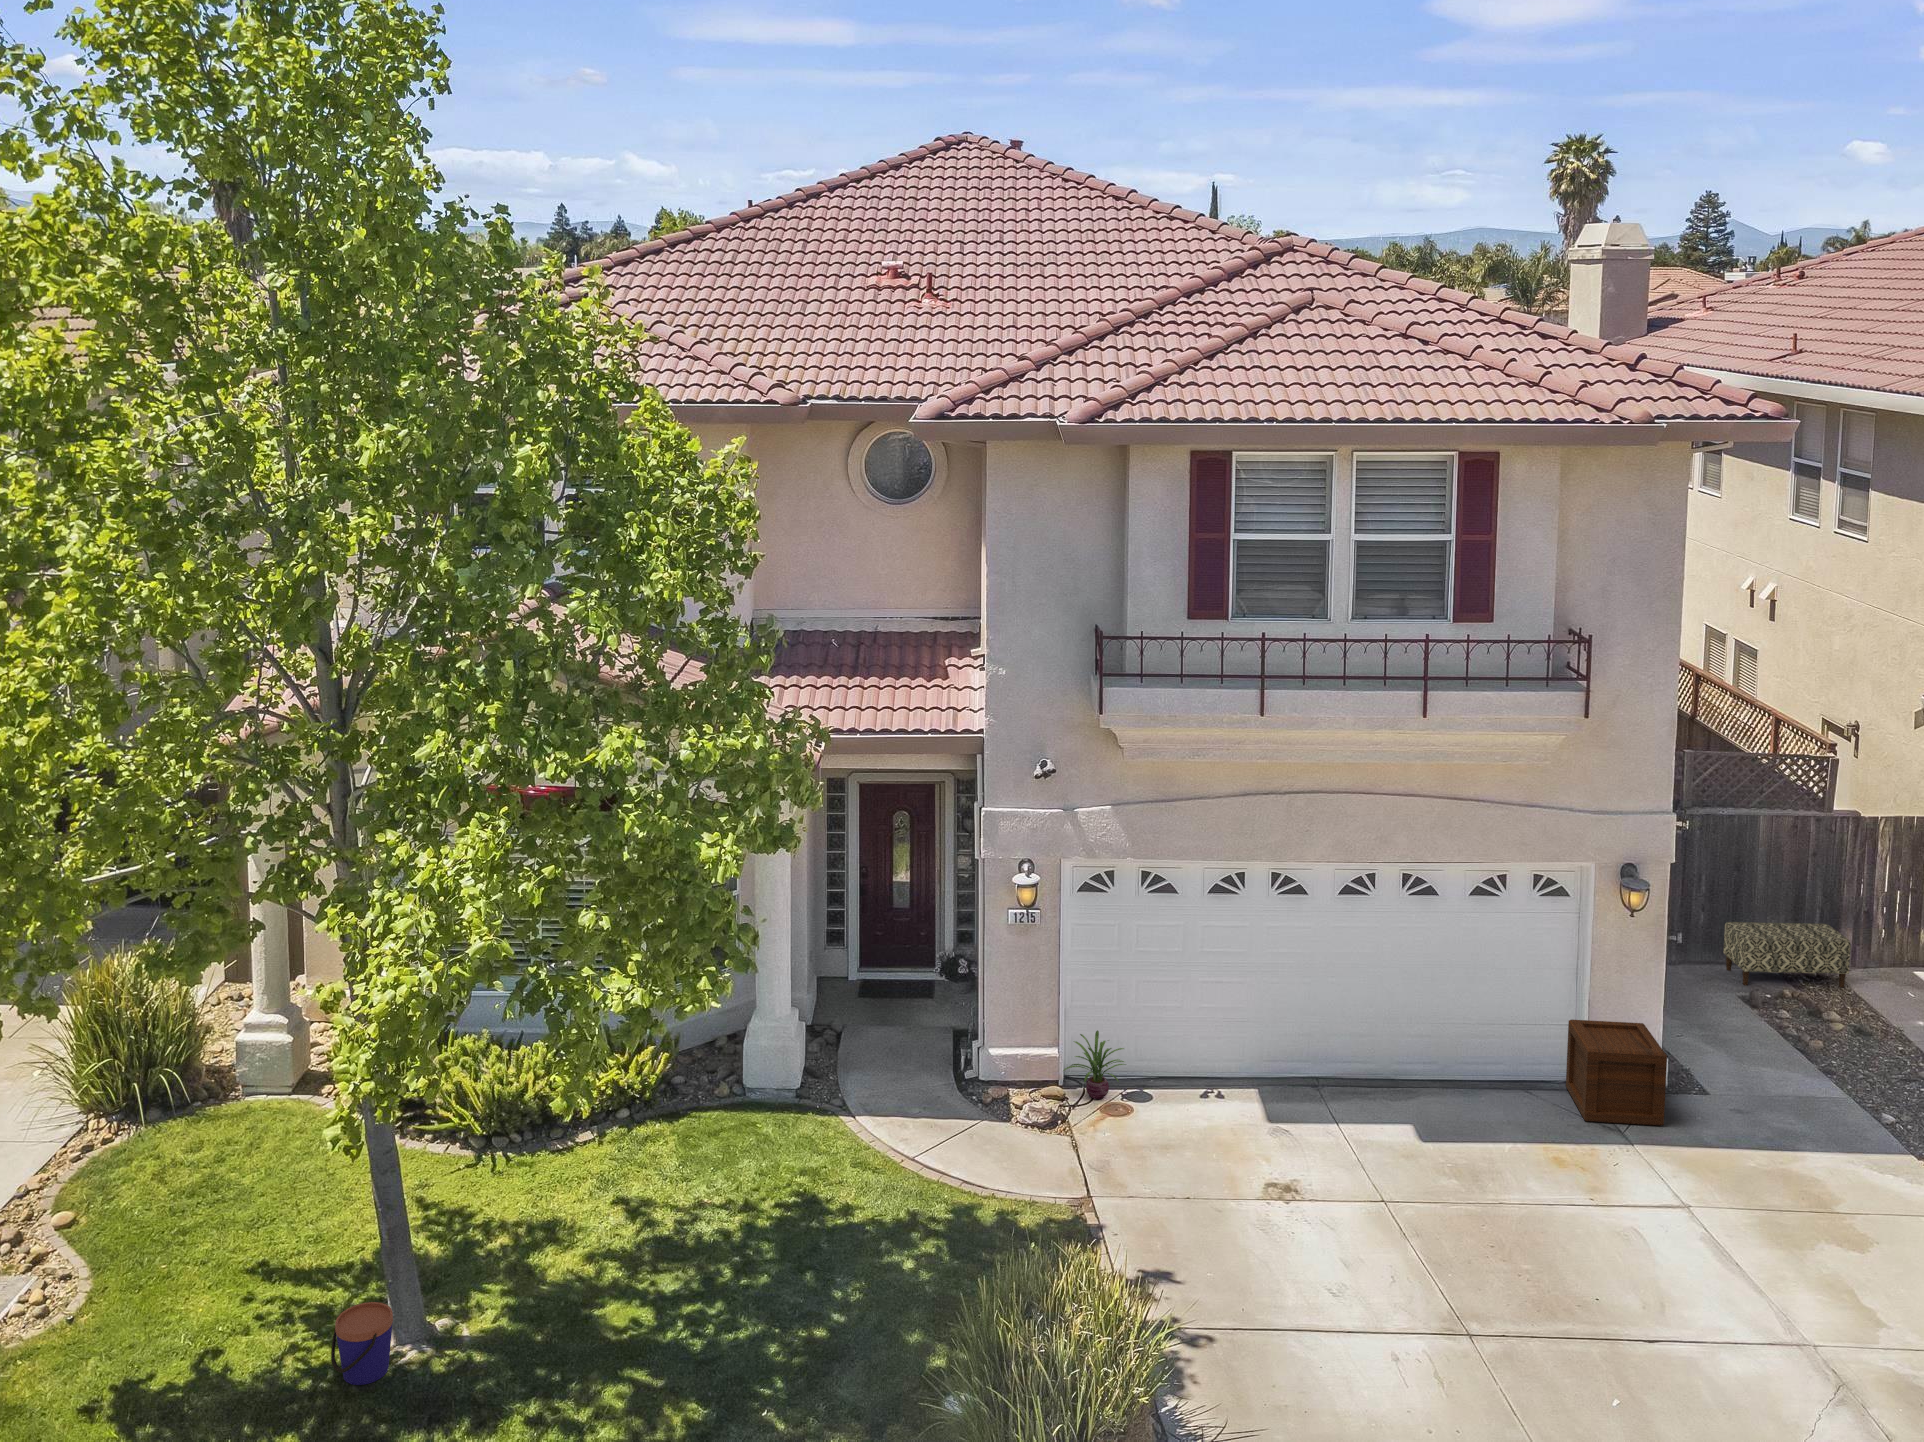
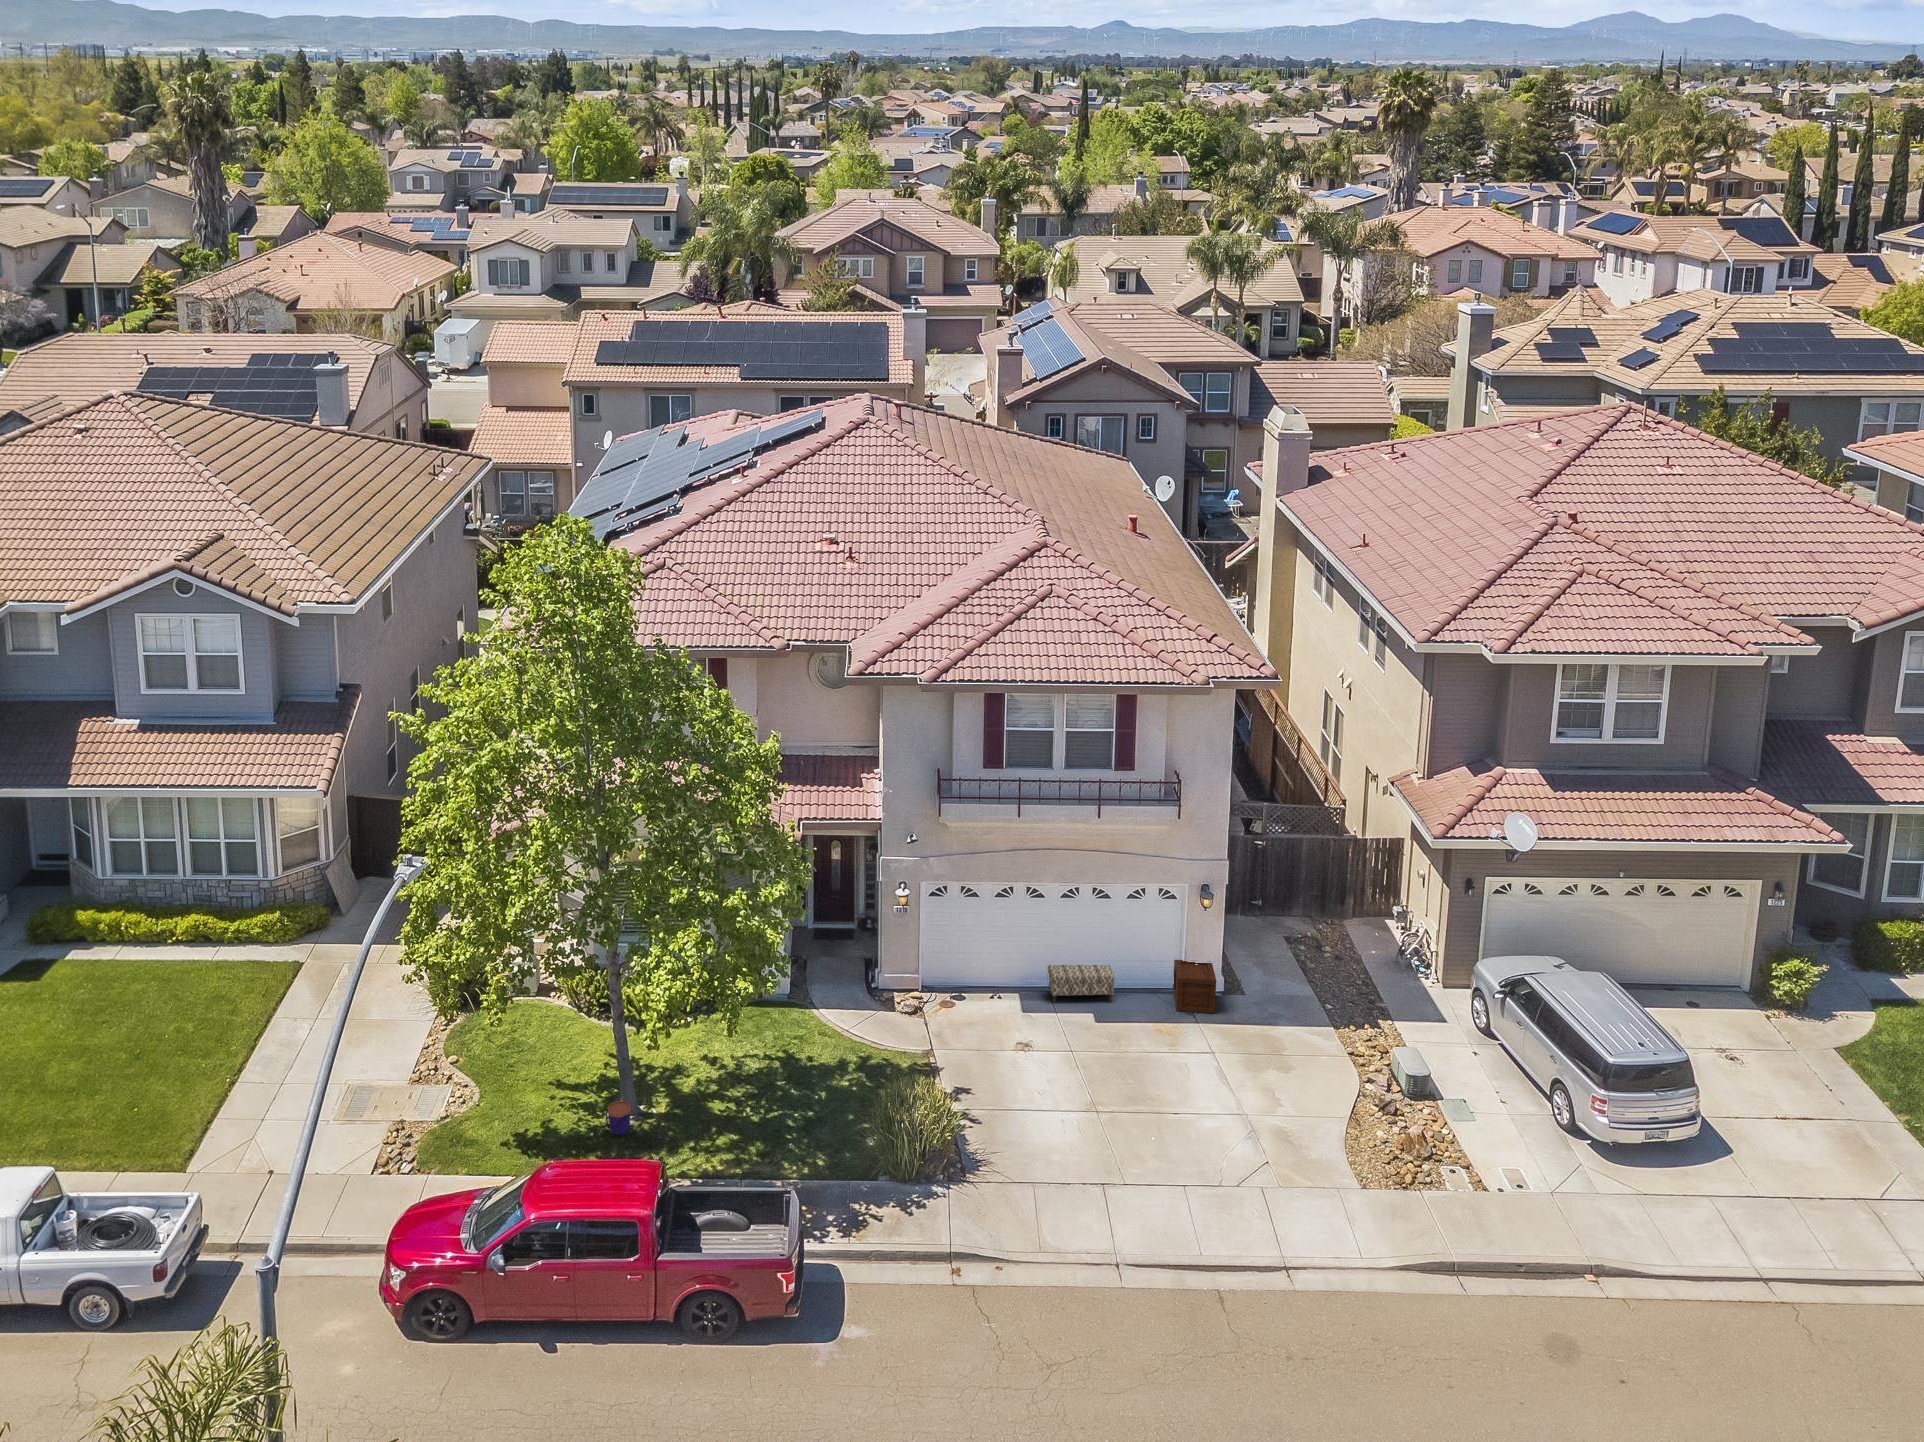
bench: present [1723,922,1851,988] -> present [1048,965,1114,1003]
decorative plant: present [1063,1030,1126,1099] -> none [918,965,952,999]

